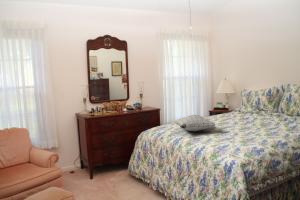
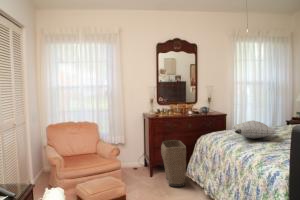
laundry basket: none [101,139,129,186] -> present [161,140,186,187]

